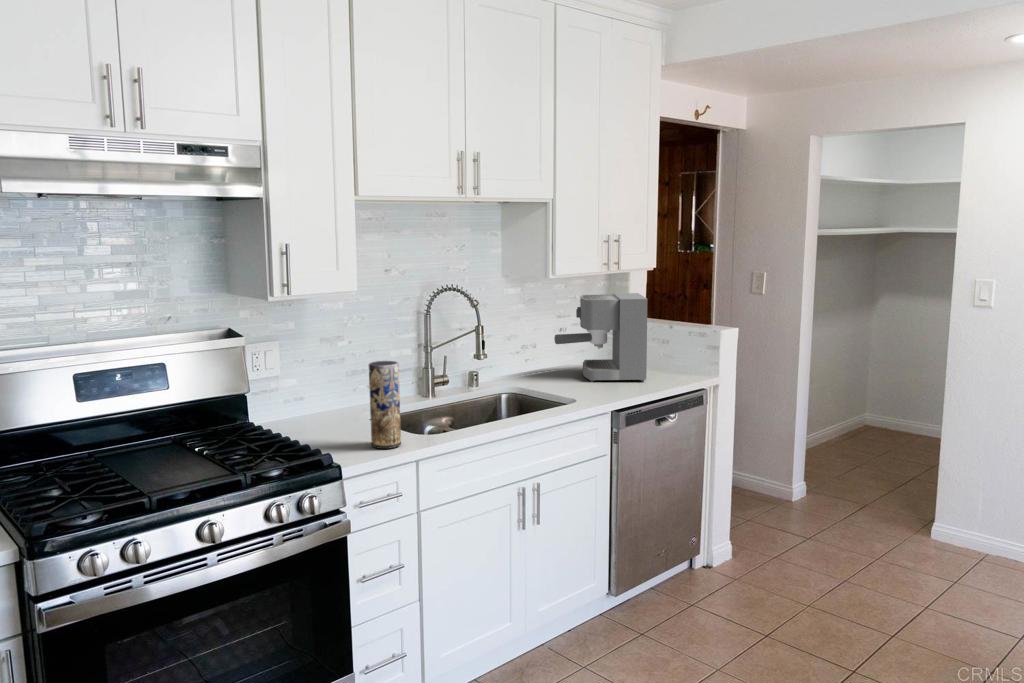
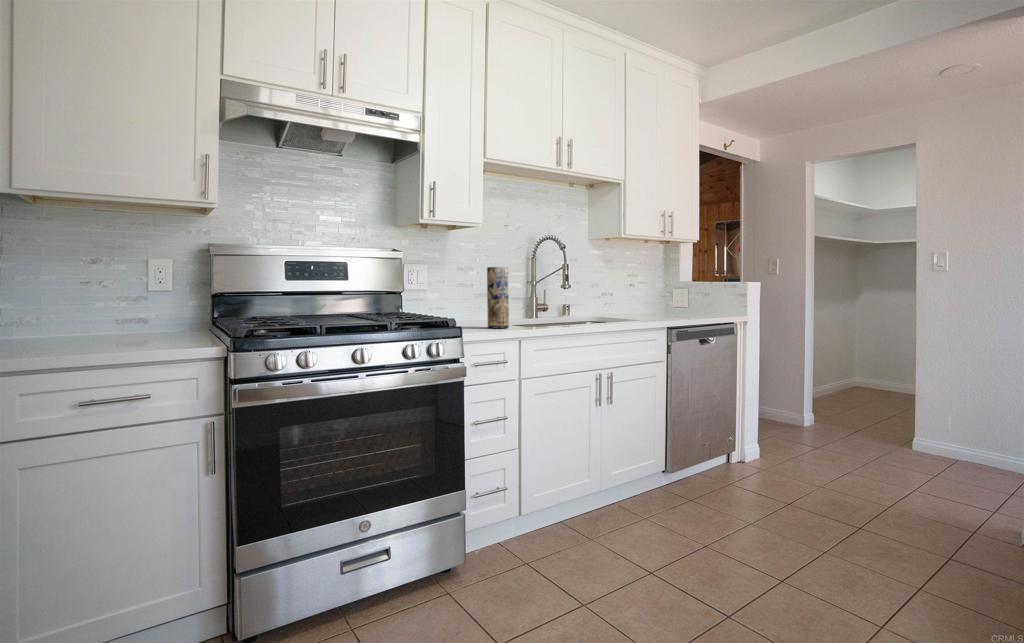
coffee maker: present [554,293,648,382] -> none [625,256,694,316]

